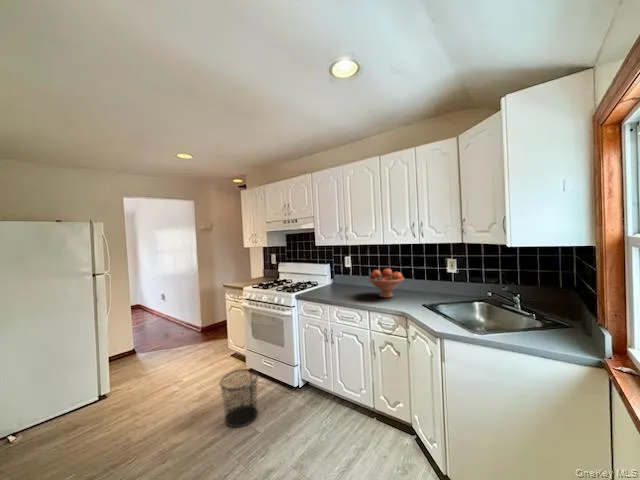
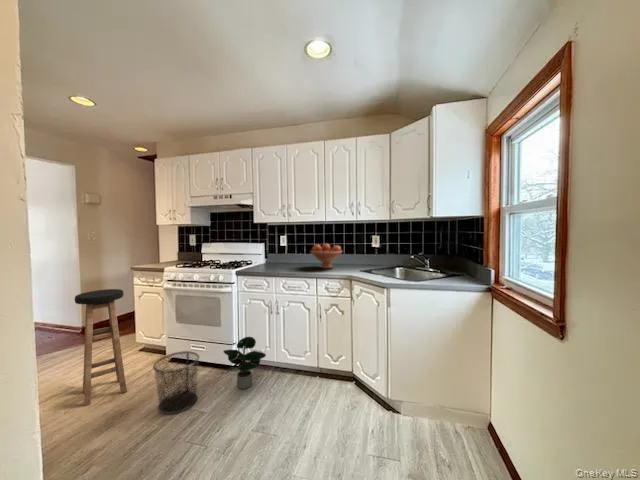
bar stool: none [174,306,211,402] -> present [75,289,127,406]
potted plant: none [278,362,318,415] -> present [224,337,266,389]

